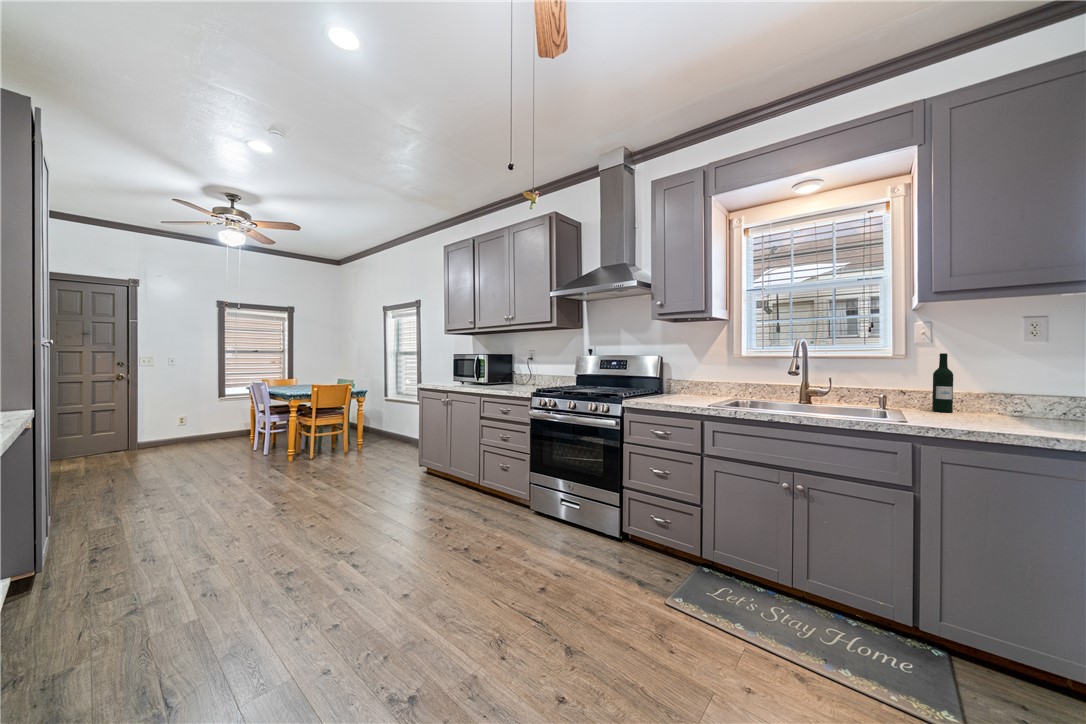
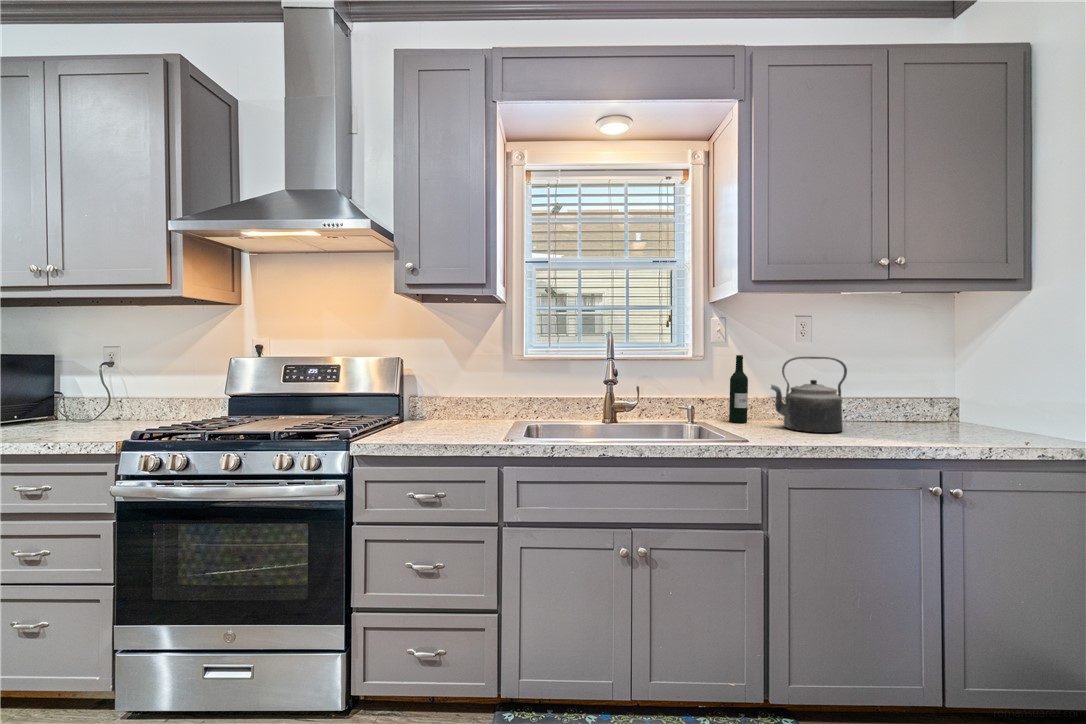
kettle: none [969,353,1066,424] -> present [771,357,847,433]

